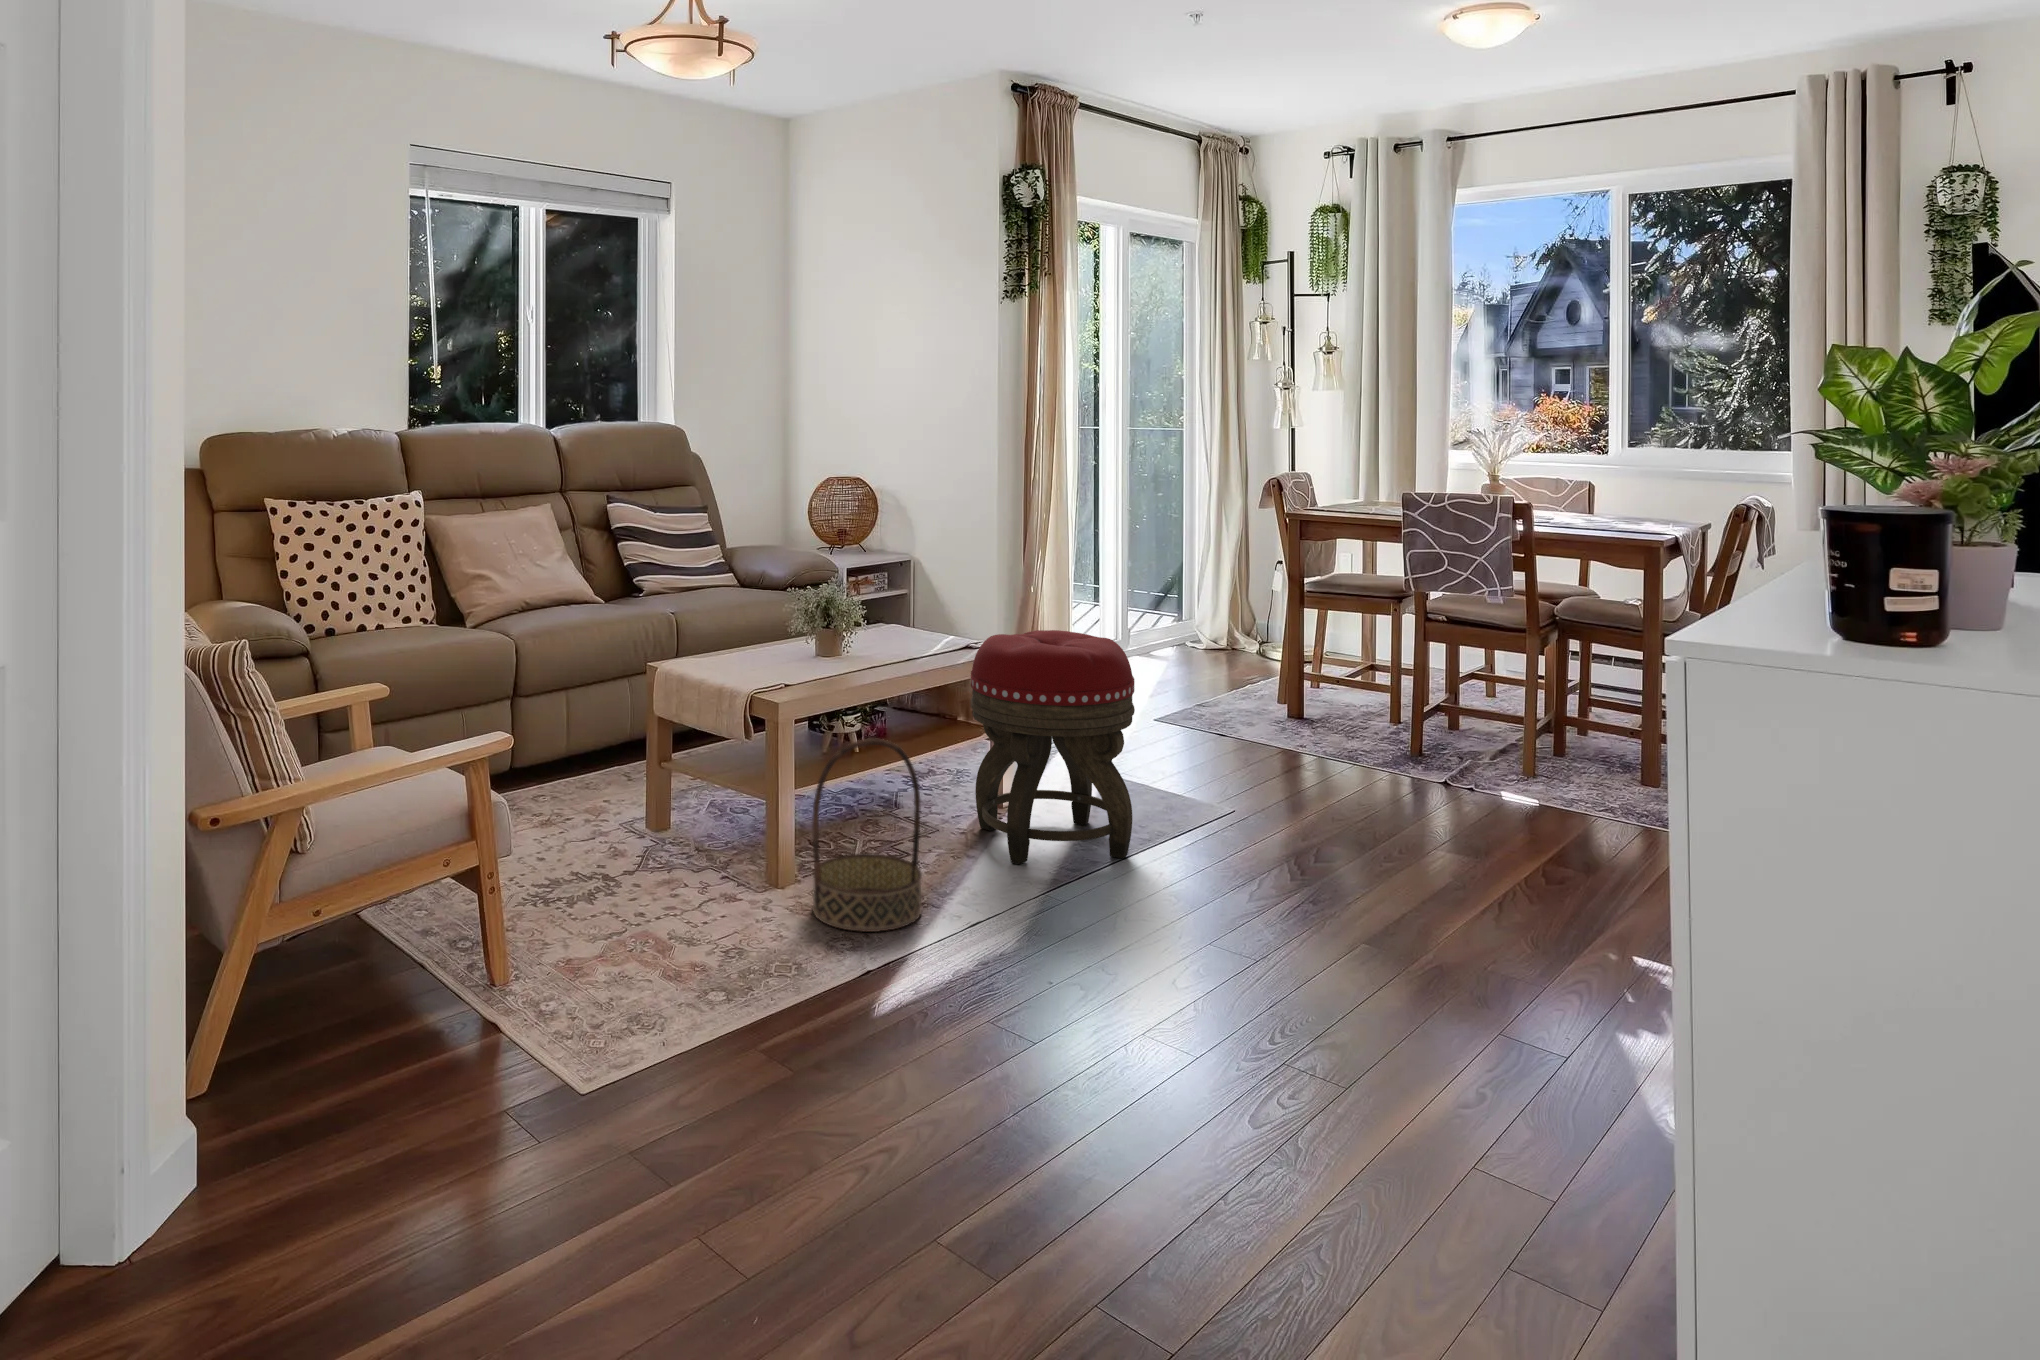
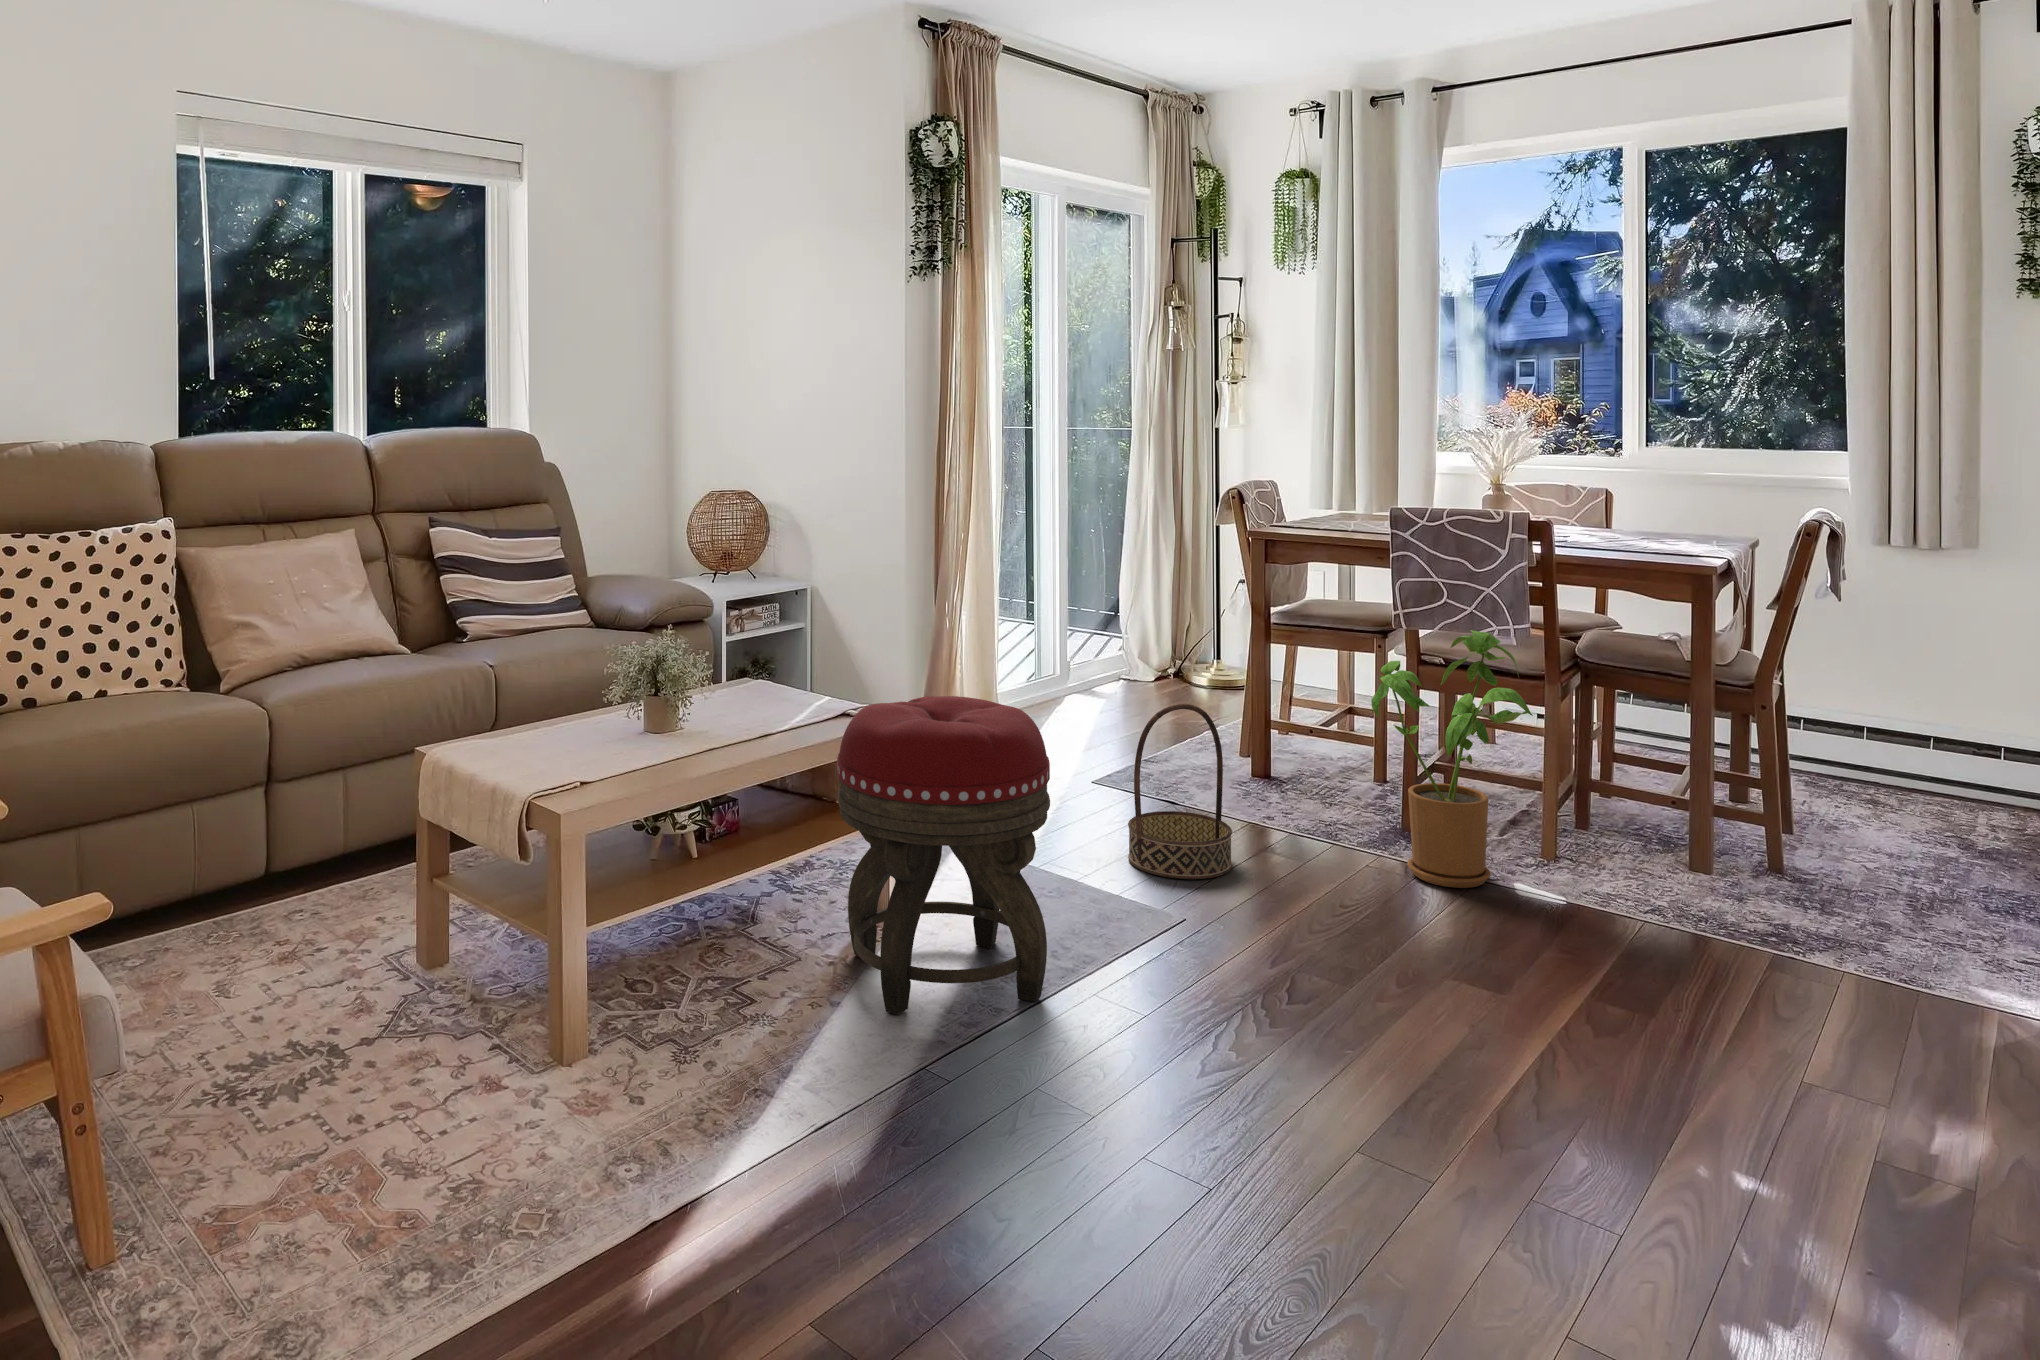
house plant: none [1386,589,1514,793] -> present [1371,630,1533,888]
basket: present [812,738,922,932] -> present [1128,703,1232,879]

